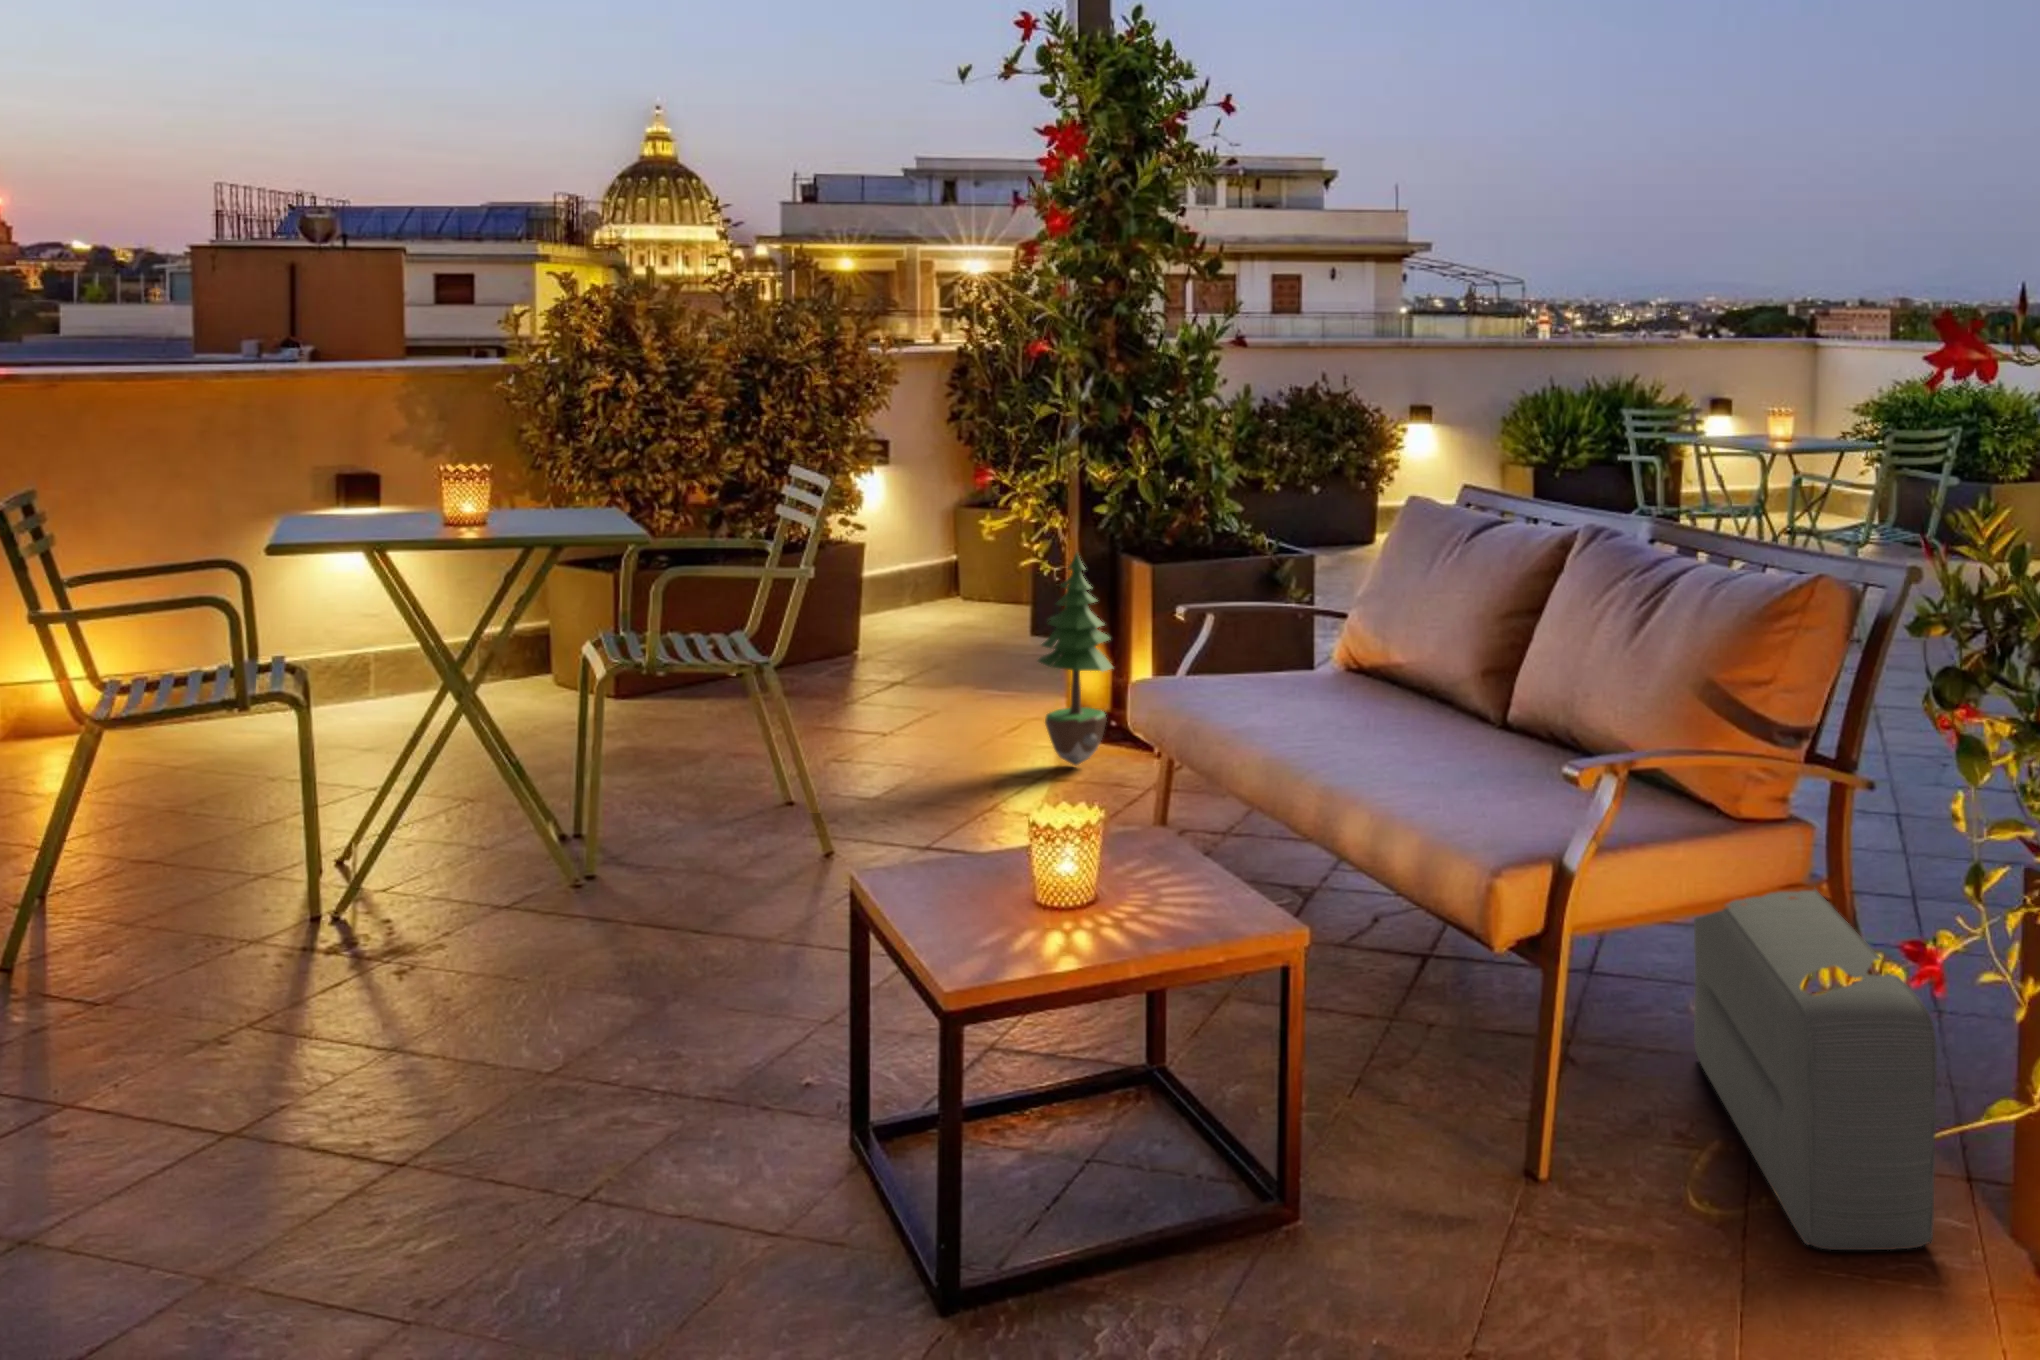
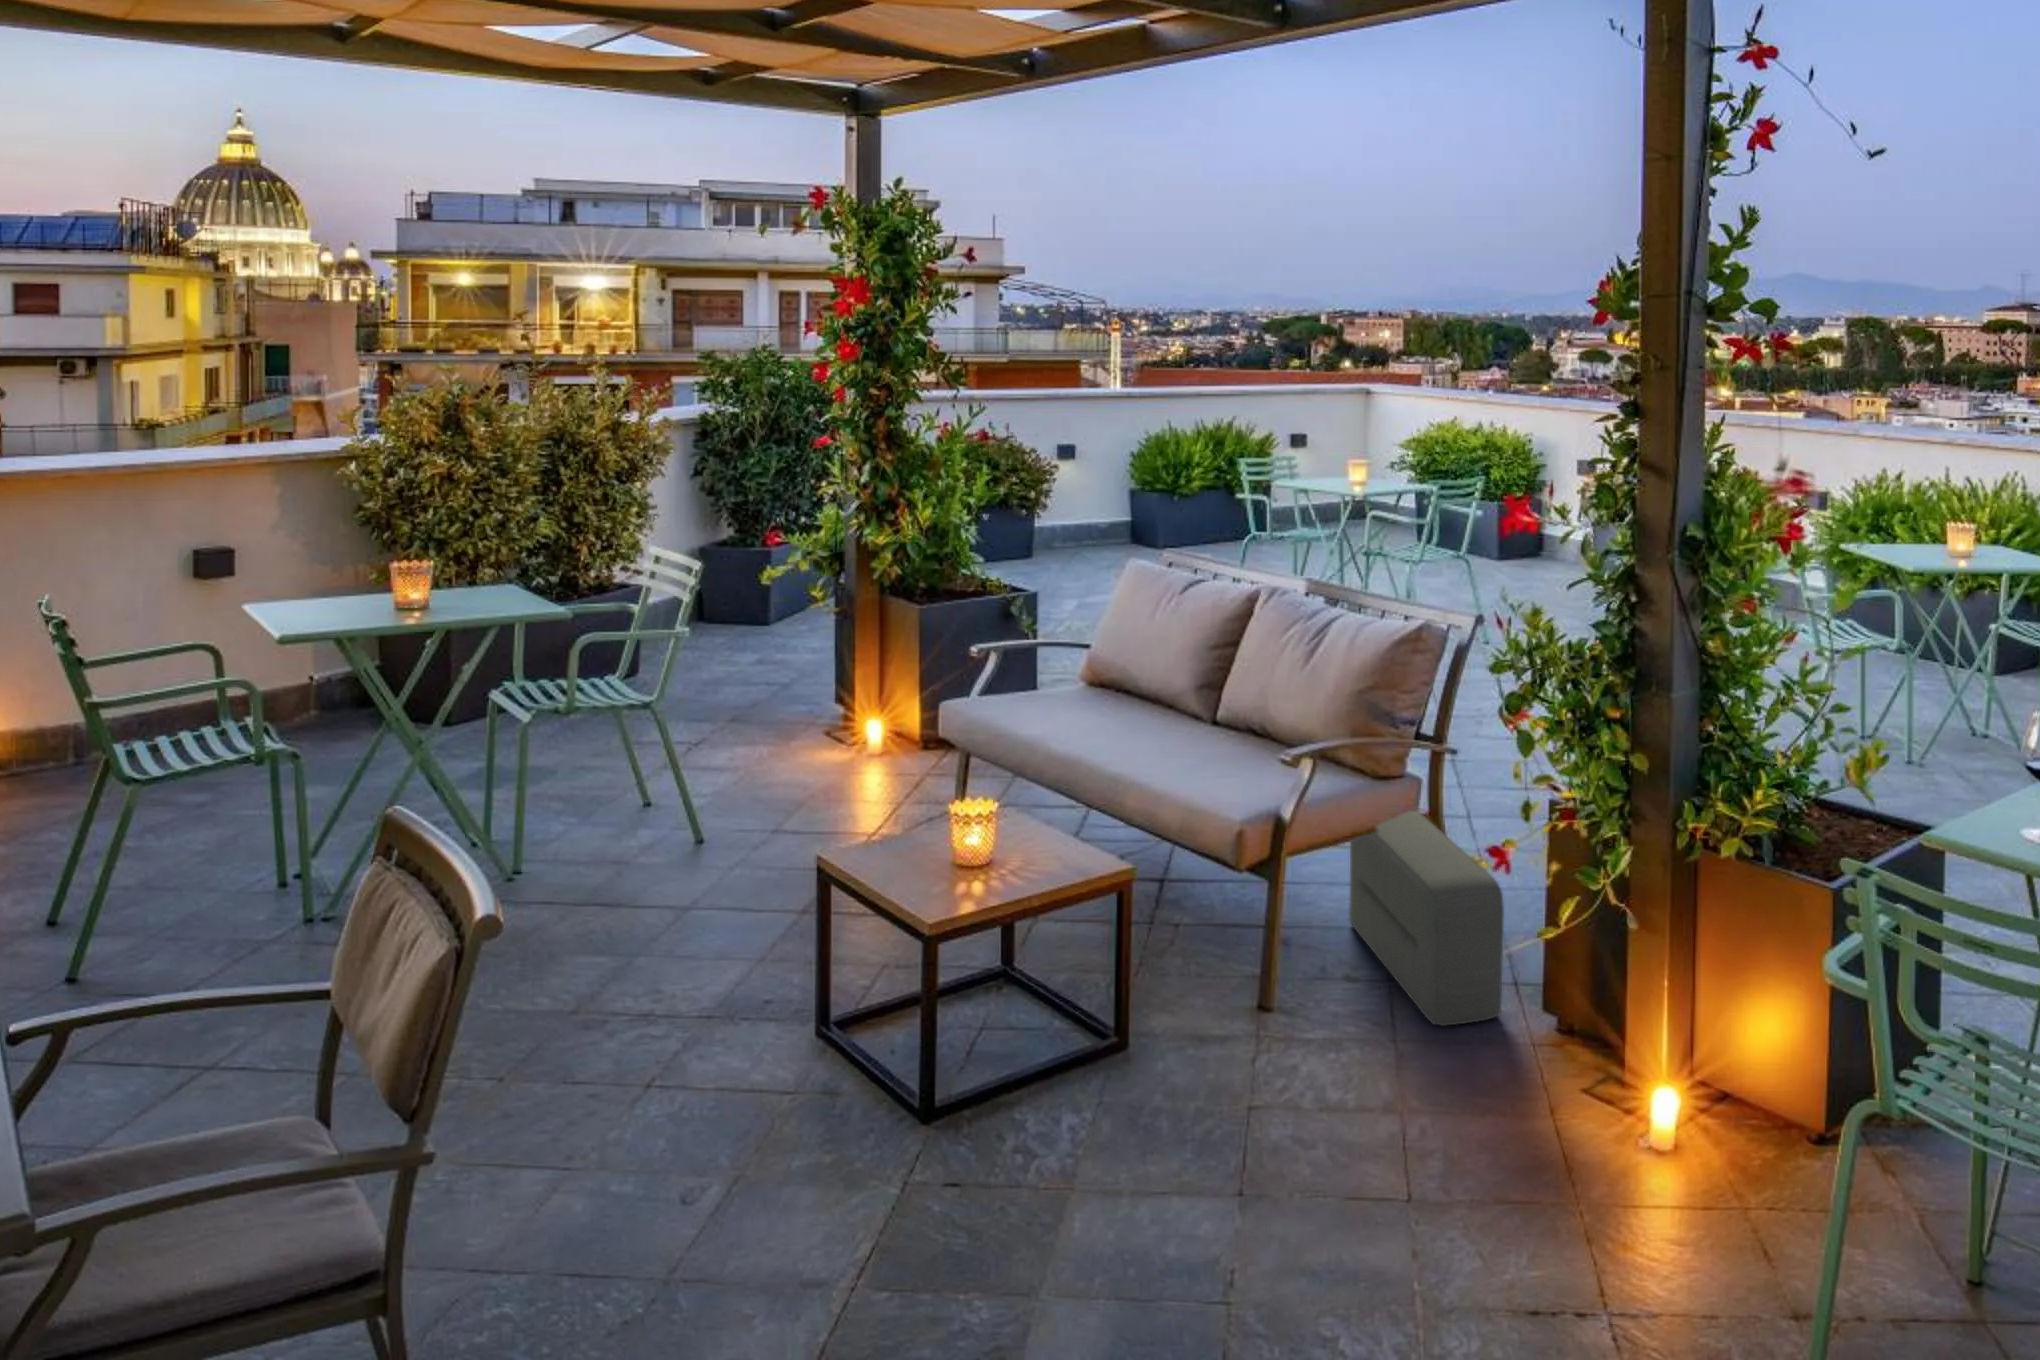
potted tree: present [1038,553,1113,765] -> none [835,597,896,758]

